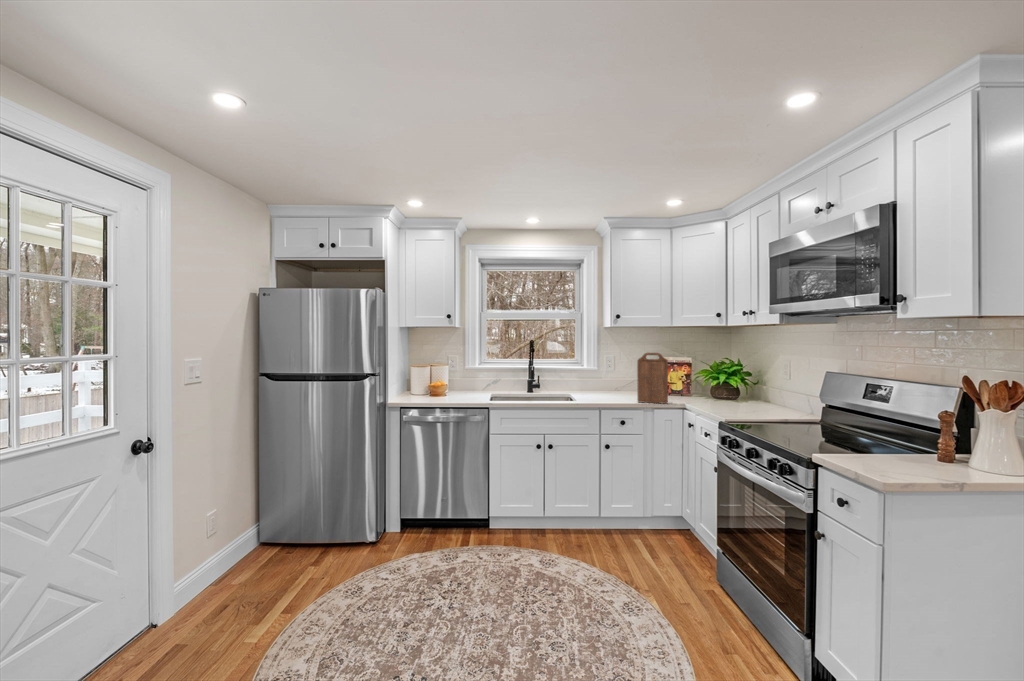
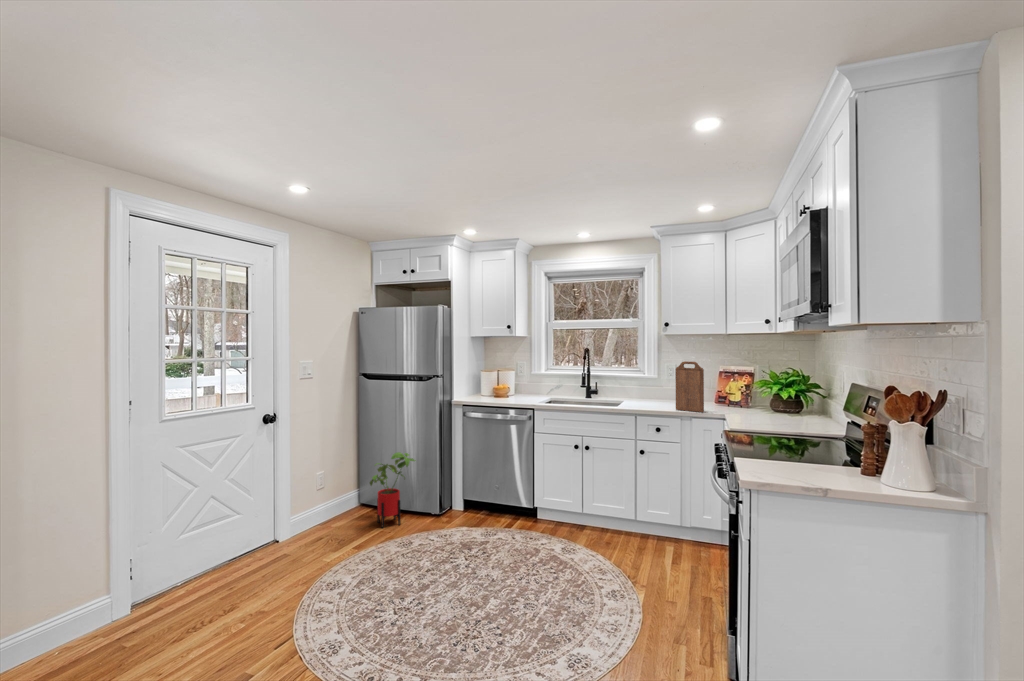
house plant: none [290,471,350,572] -> present [370,452,415,528]

